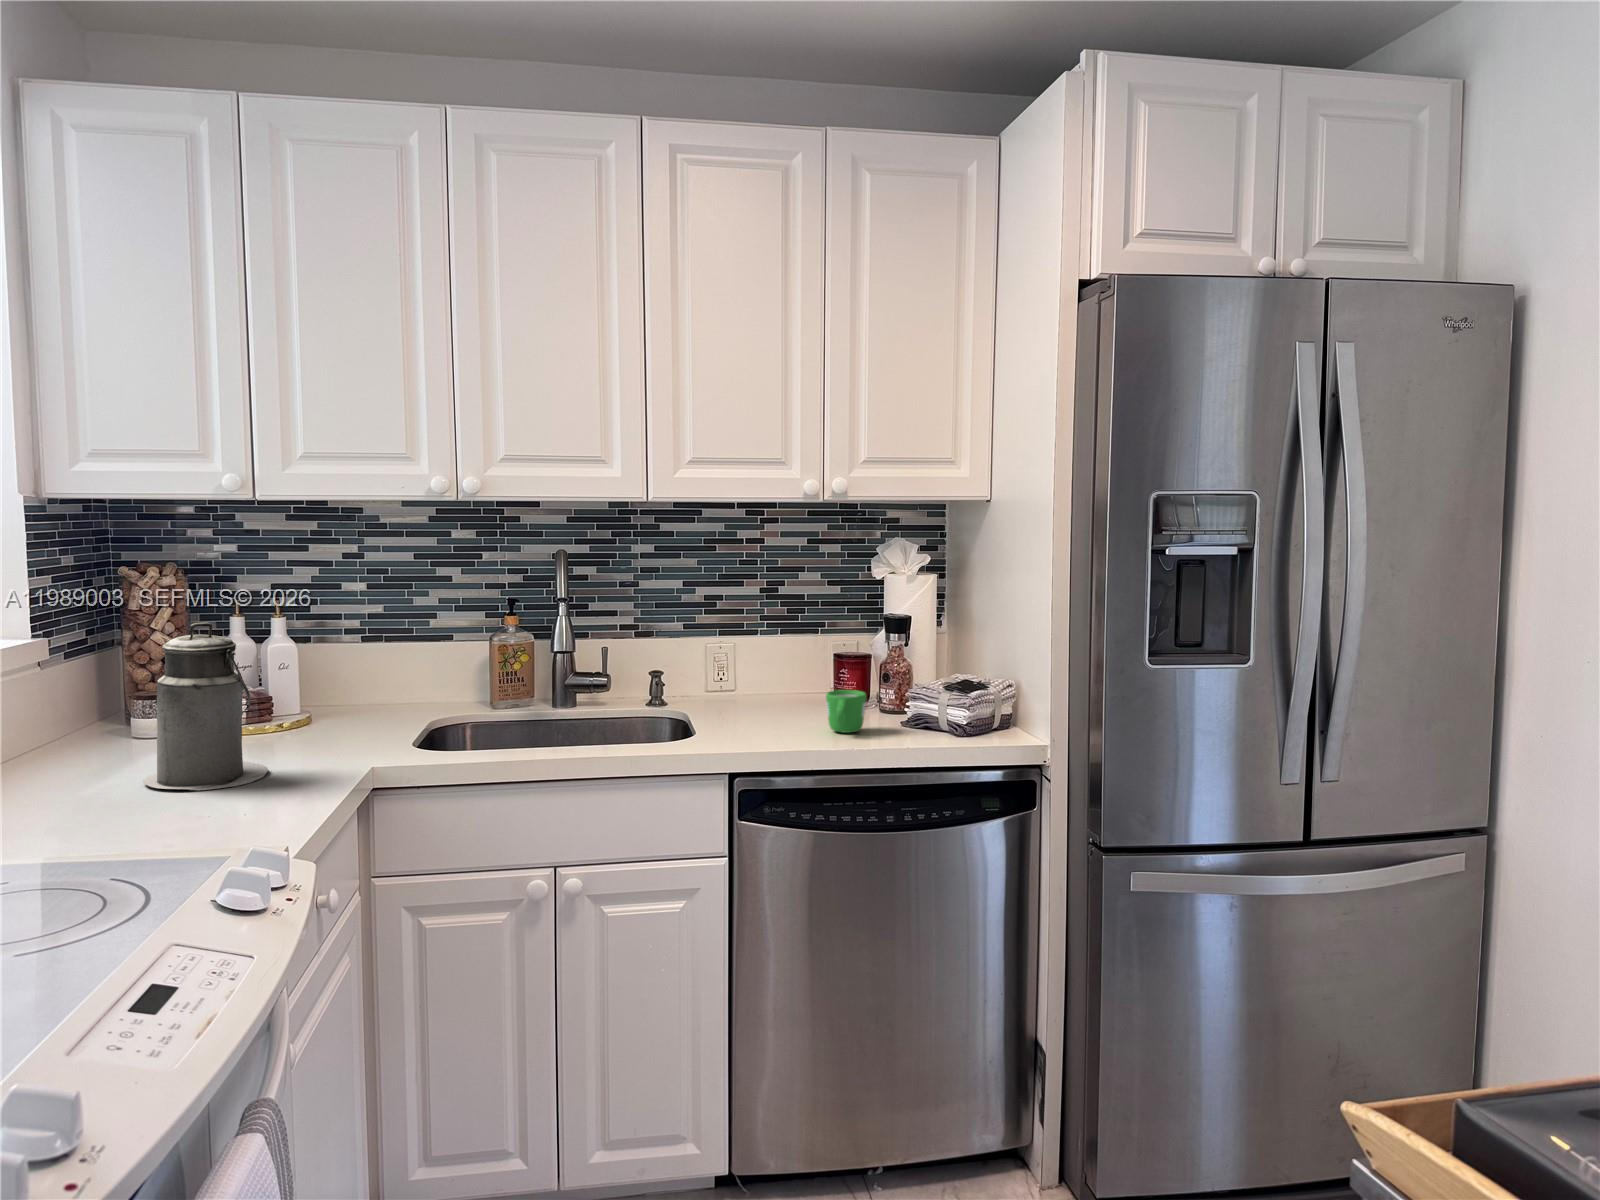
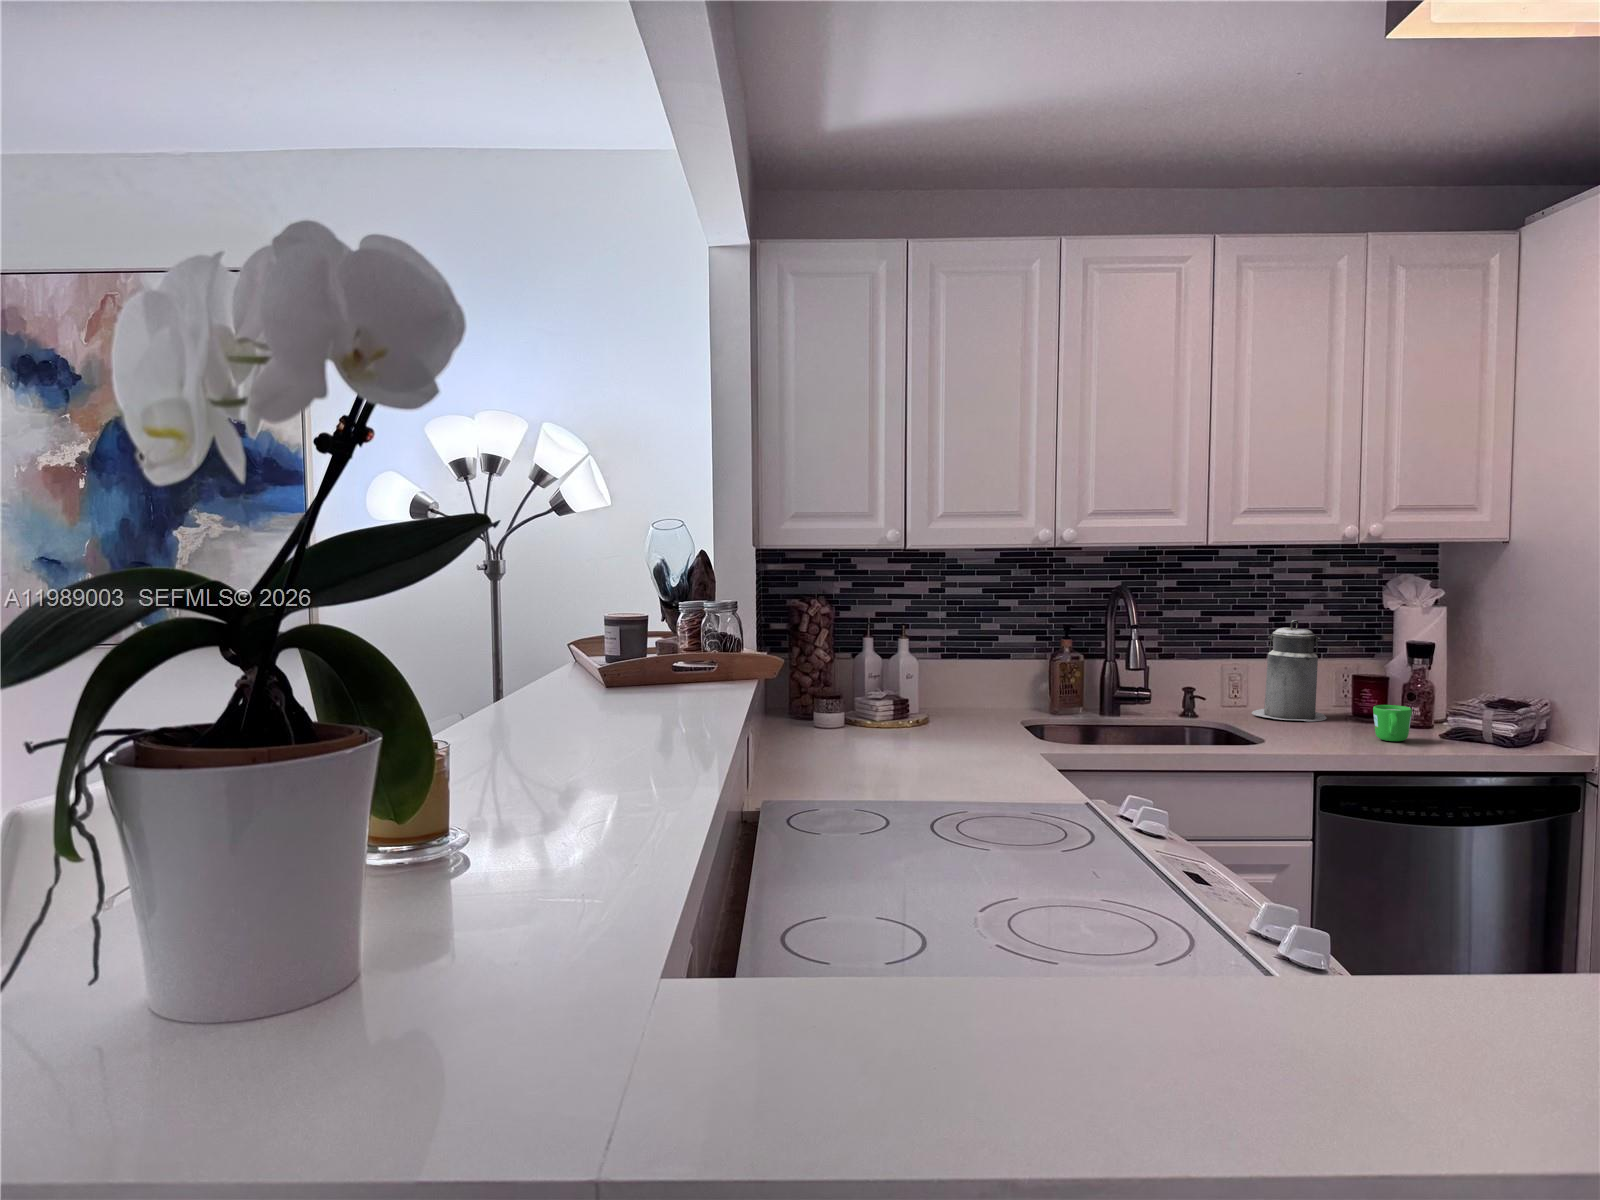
canister: present [143,623,268,790] -> present [1252,620,1327,721]

